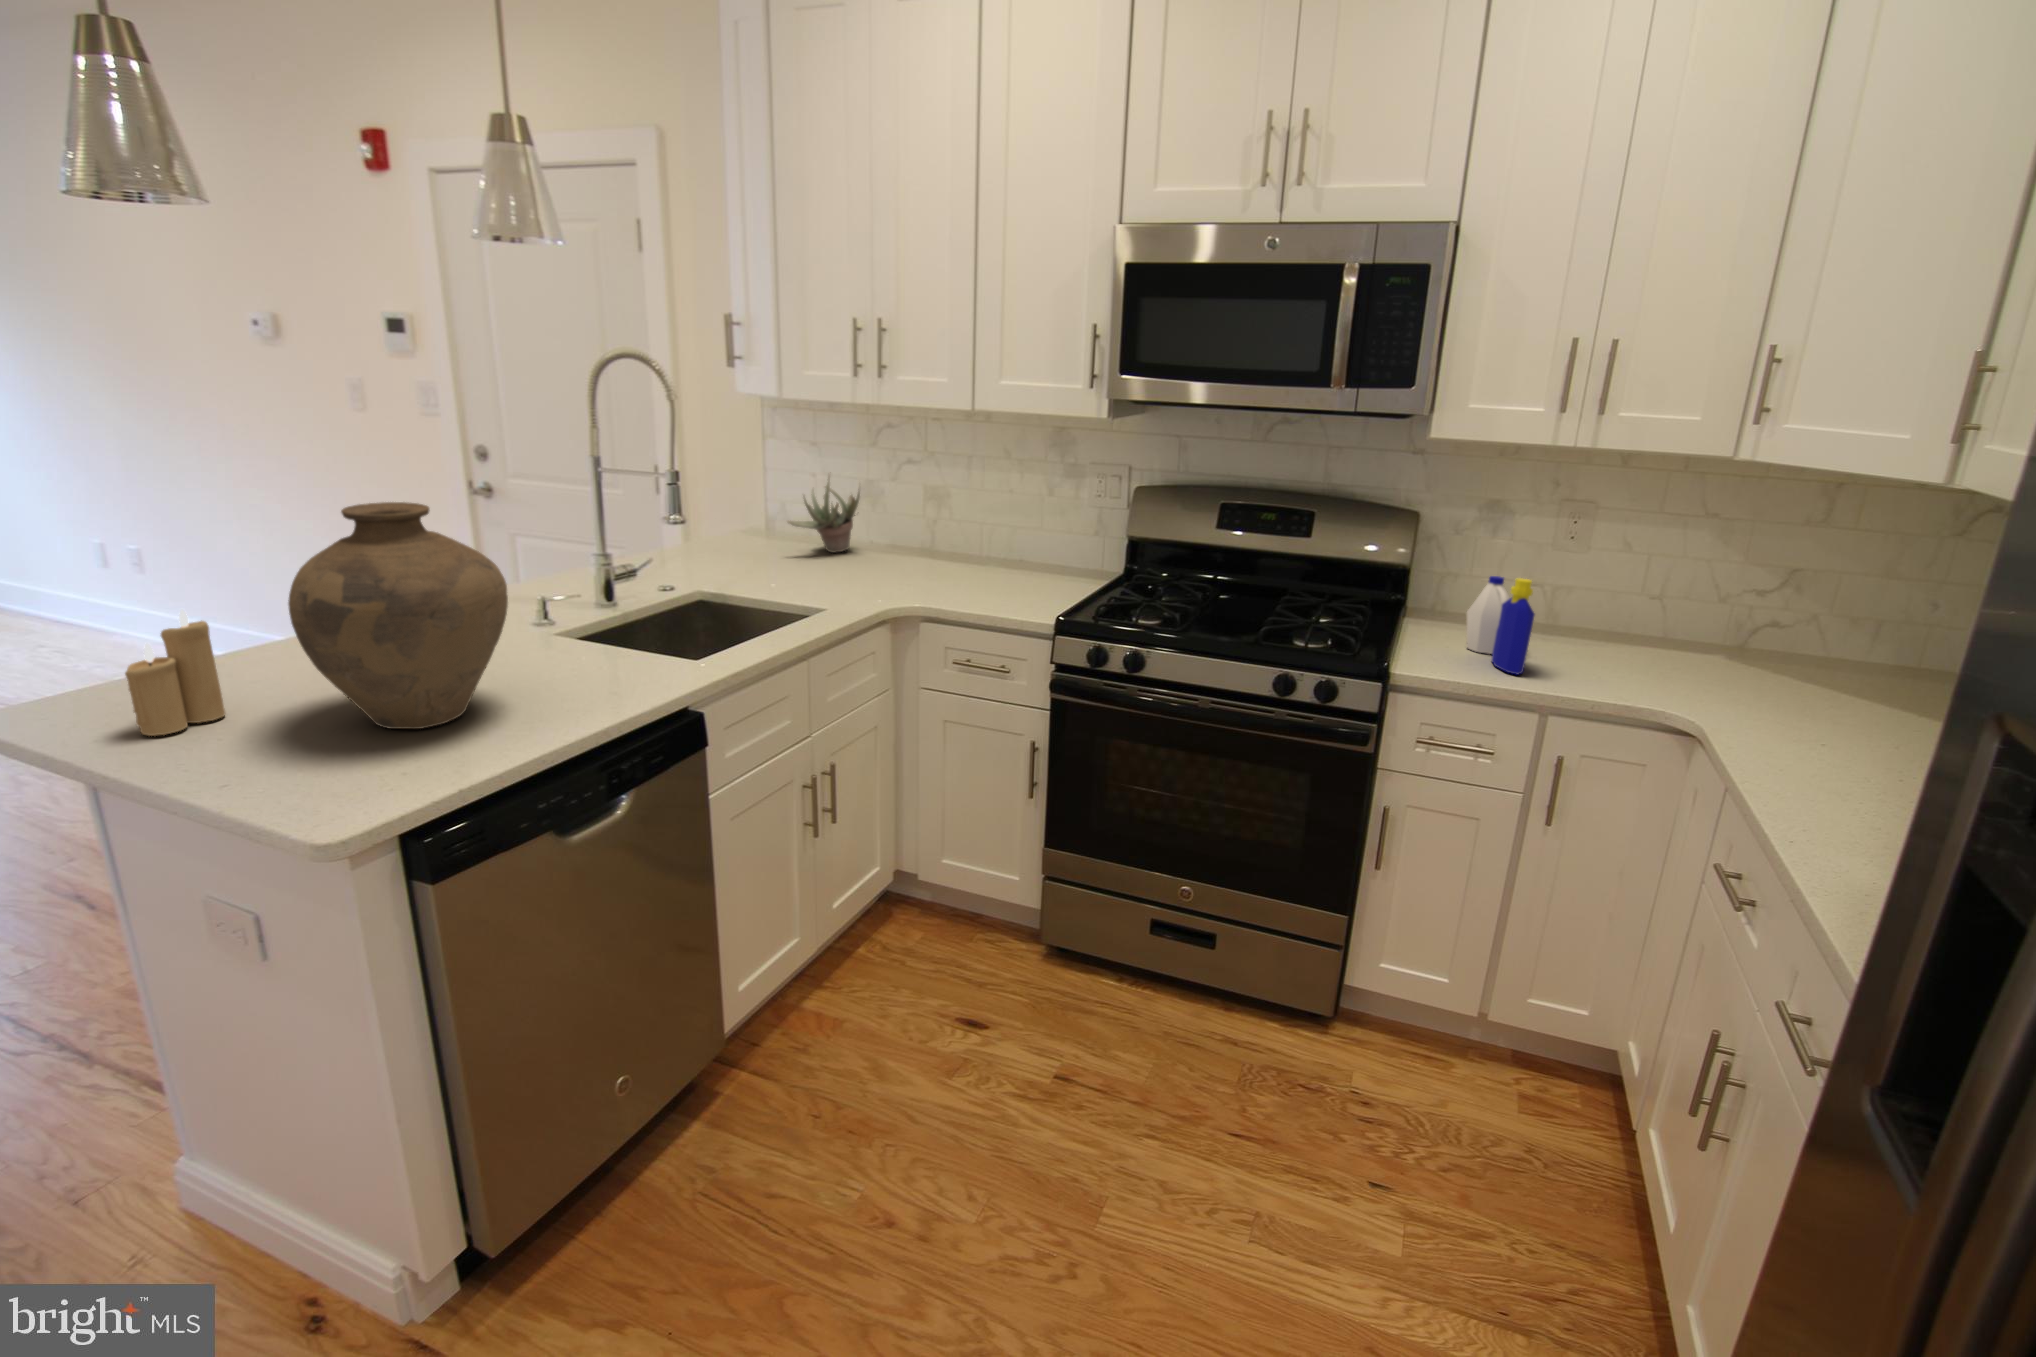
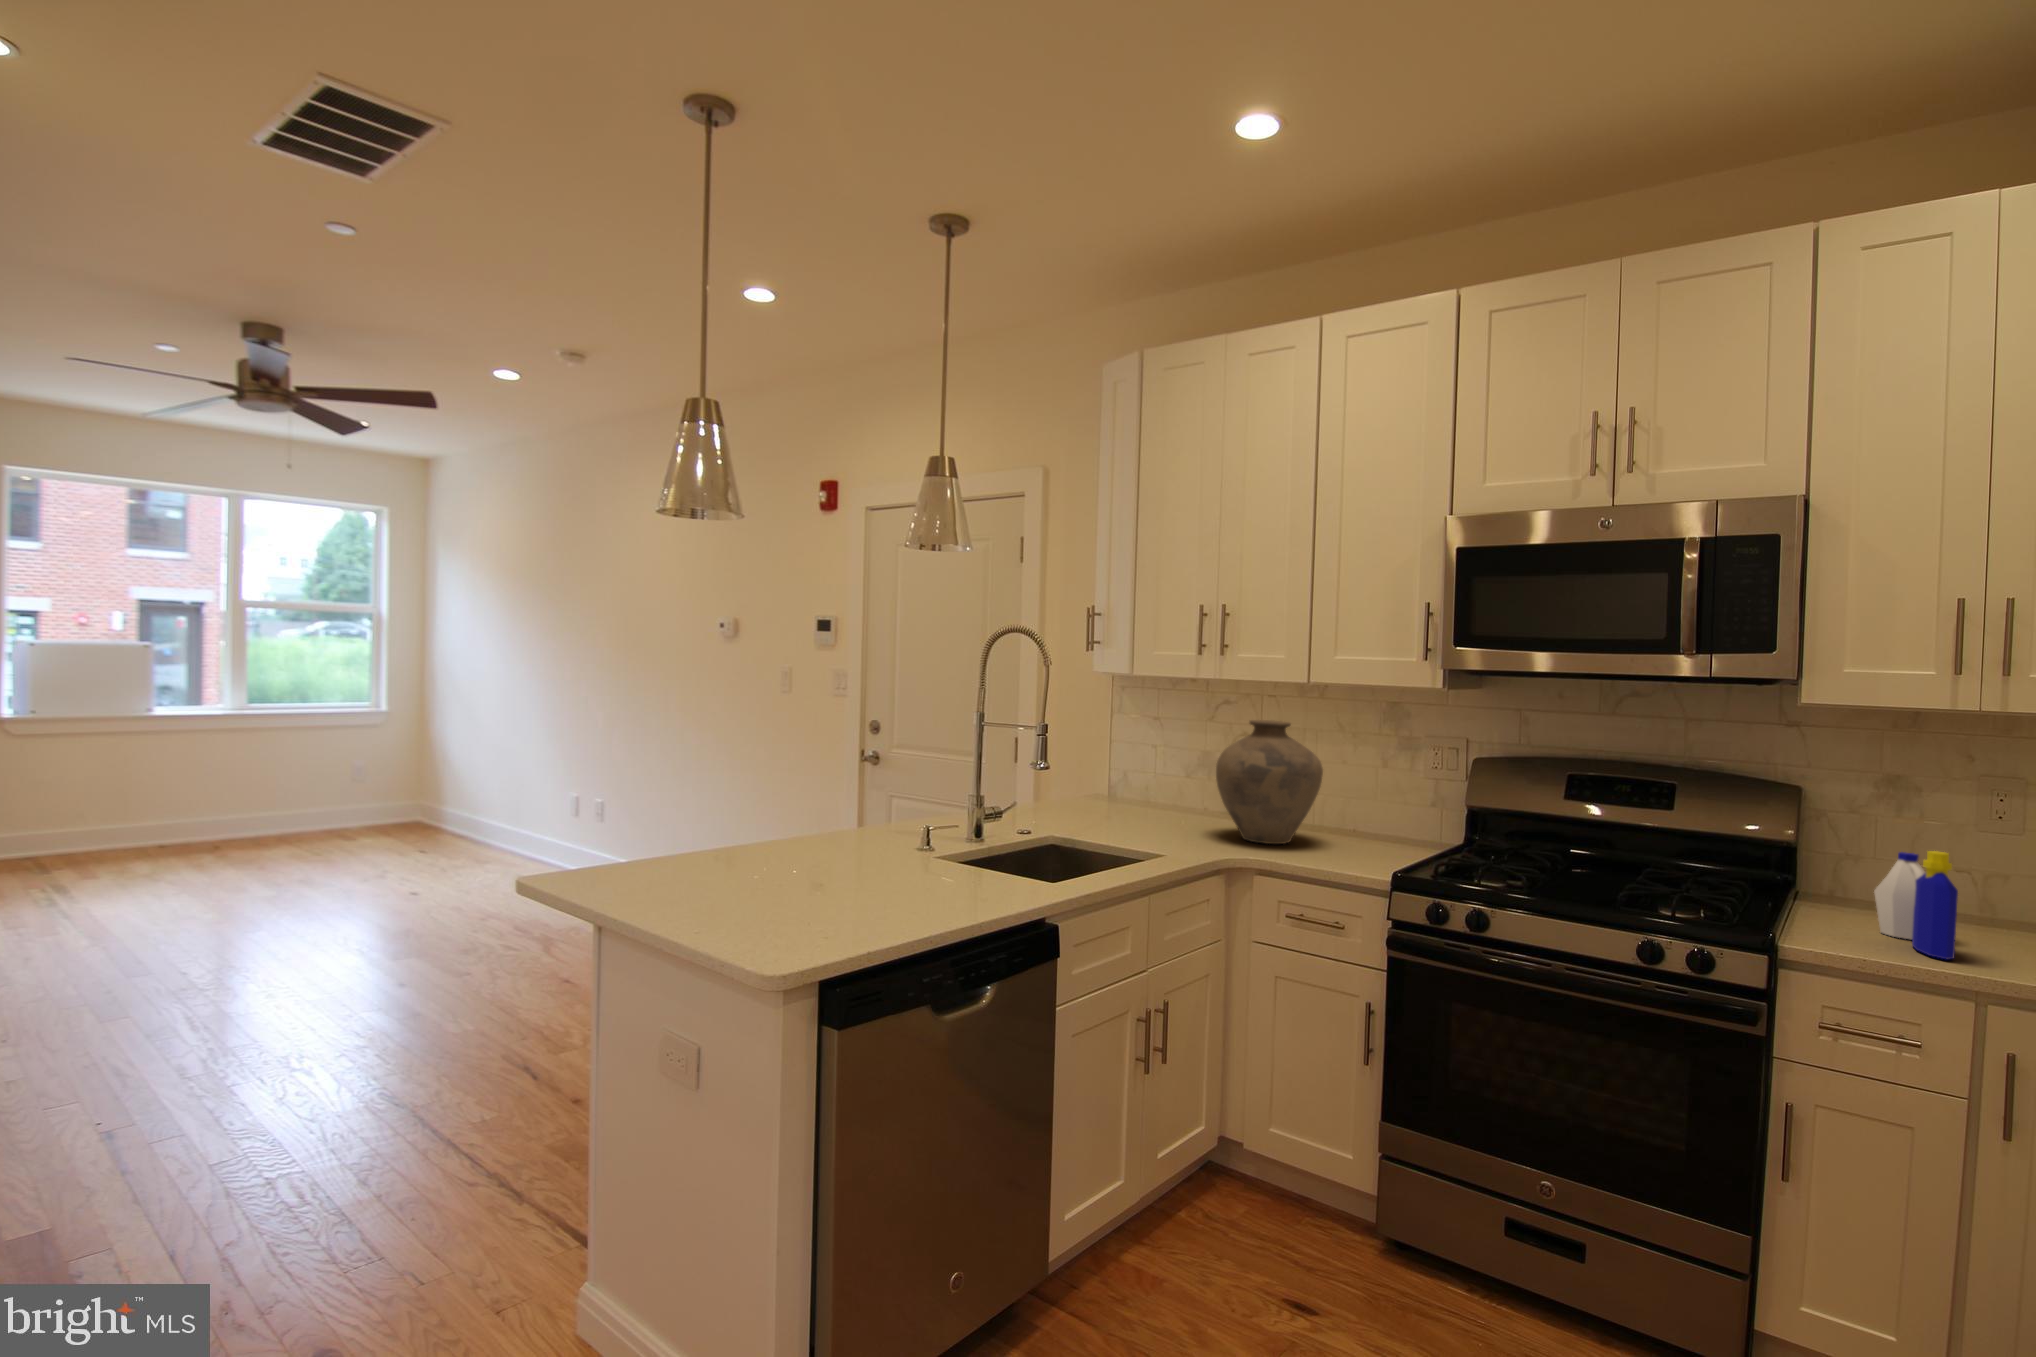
succulent plant: present [788,476,860,553] -> none [1131,739,1199,814]
vase: present [288,502,508,729] -> present [1216,720,1323,844]
candle: present [125,610,225,736] -> none [660,800,716,891]

